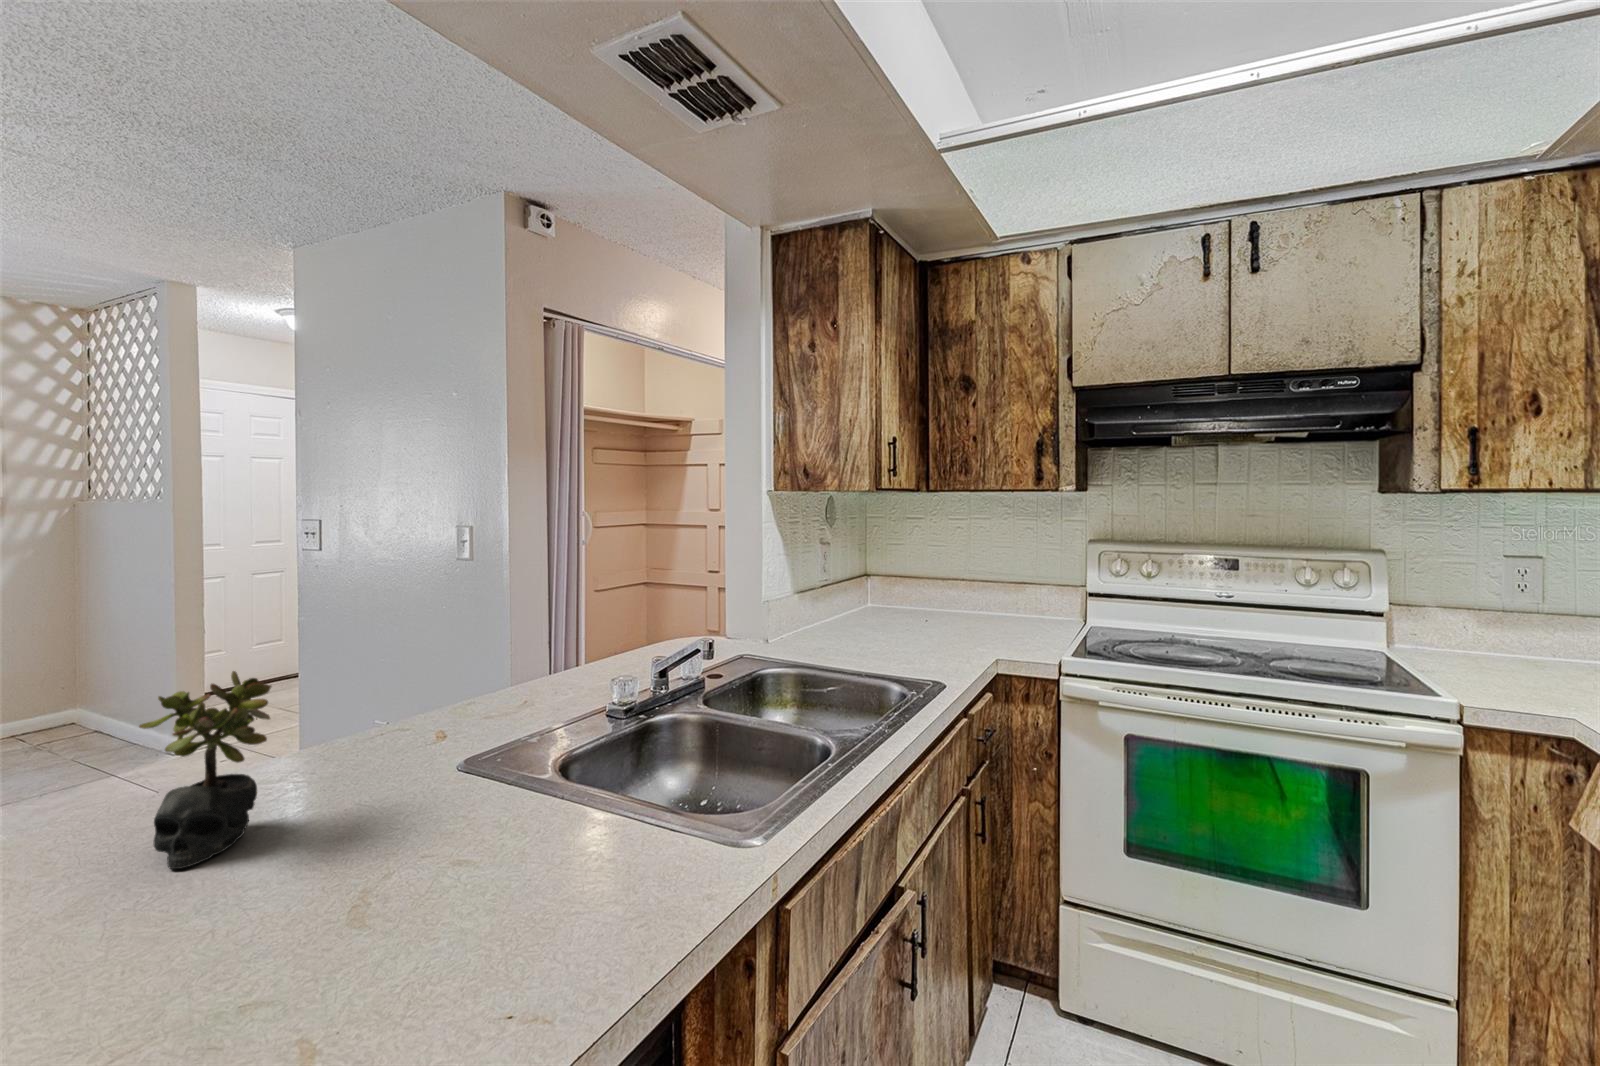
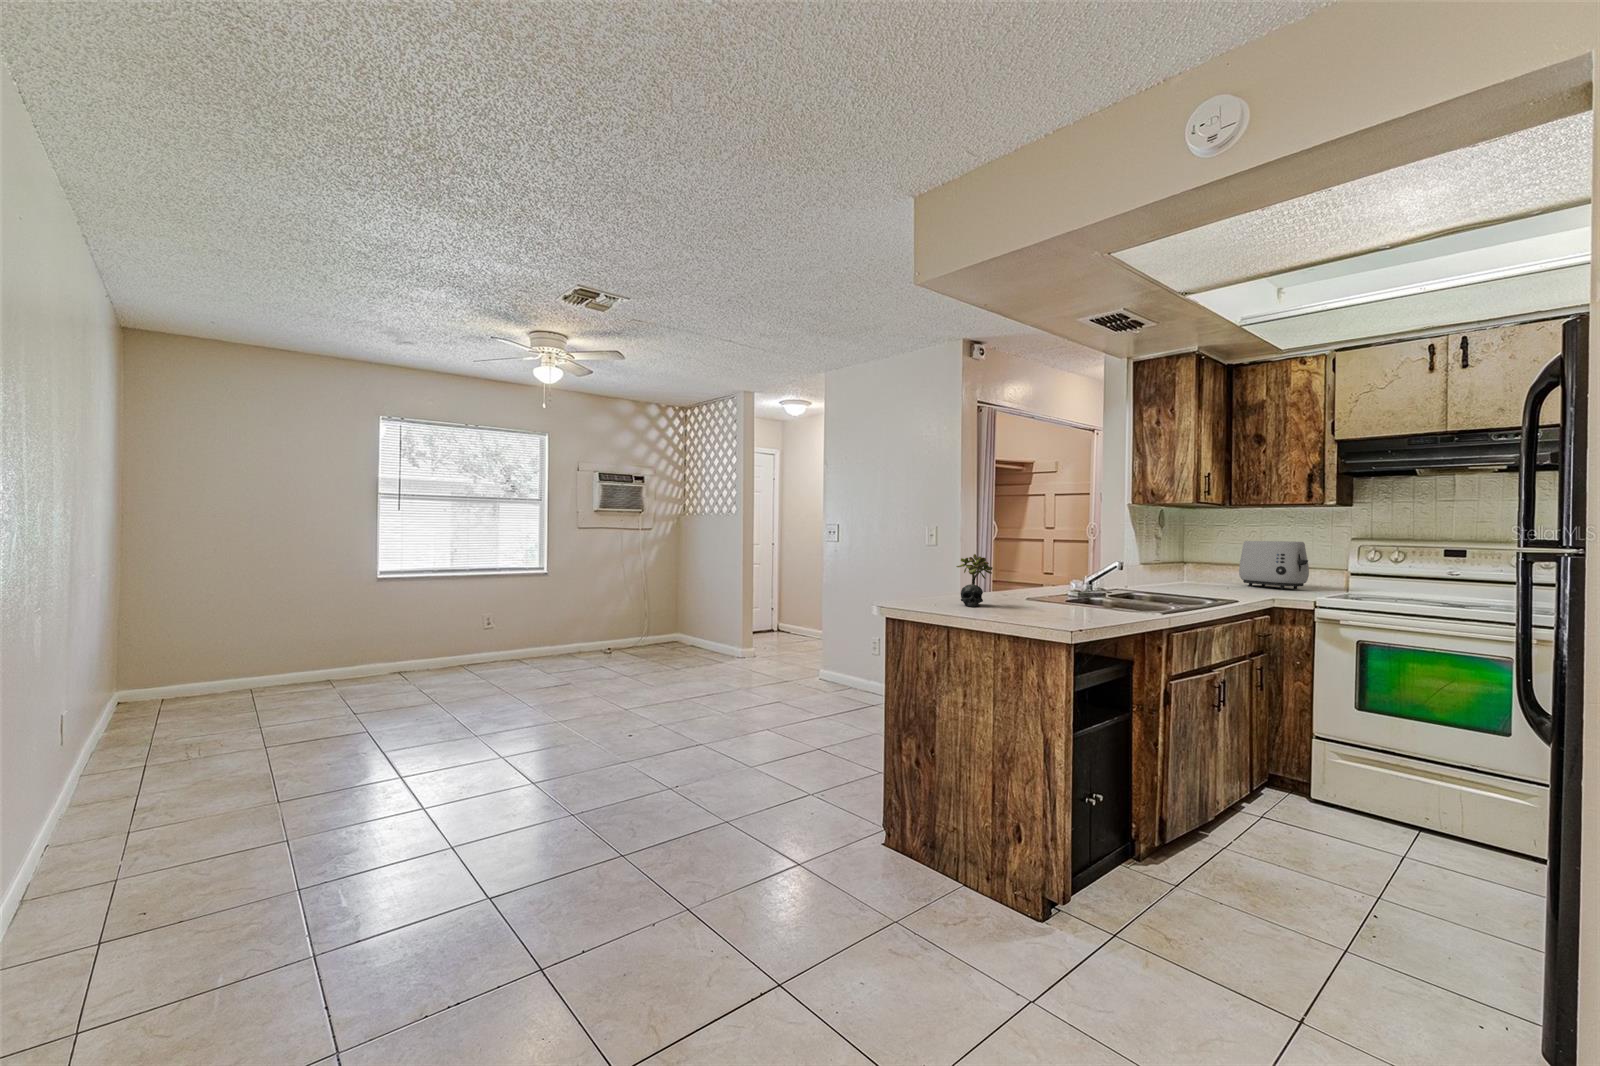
toaster: none [939,548,1038,629] -> present [1239,541,1309,589]

